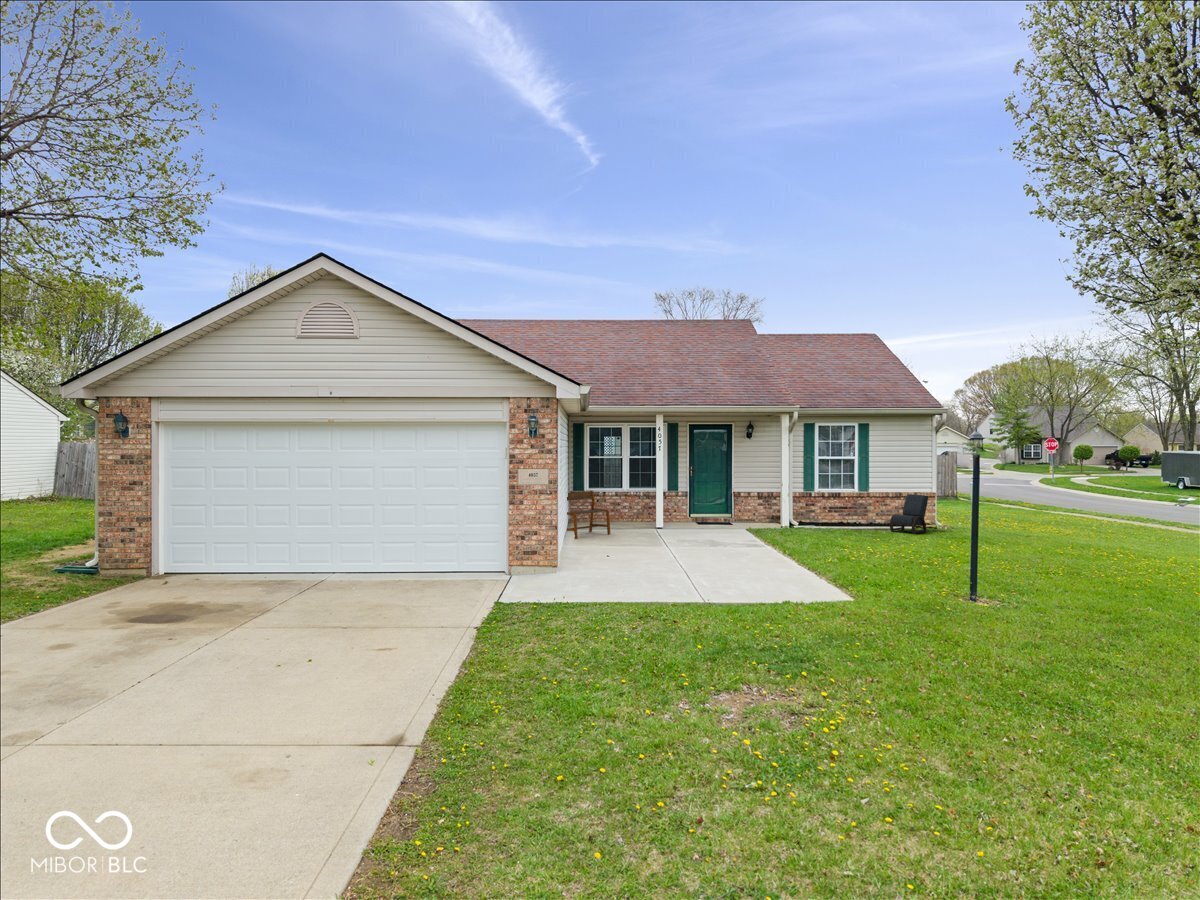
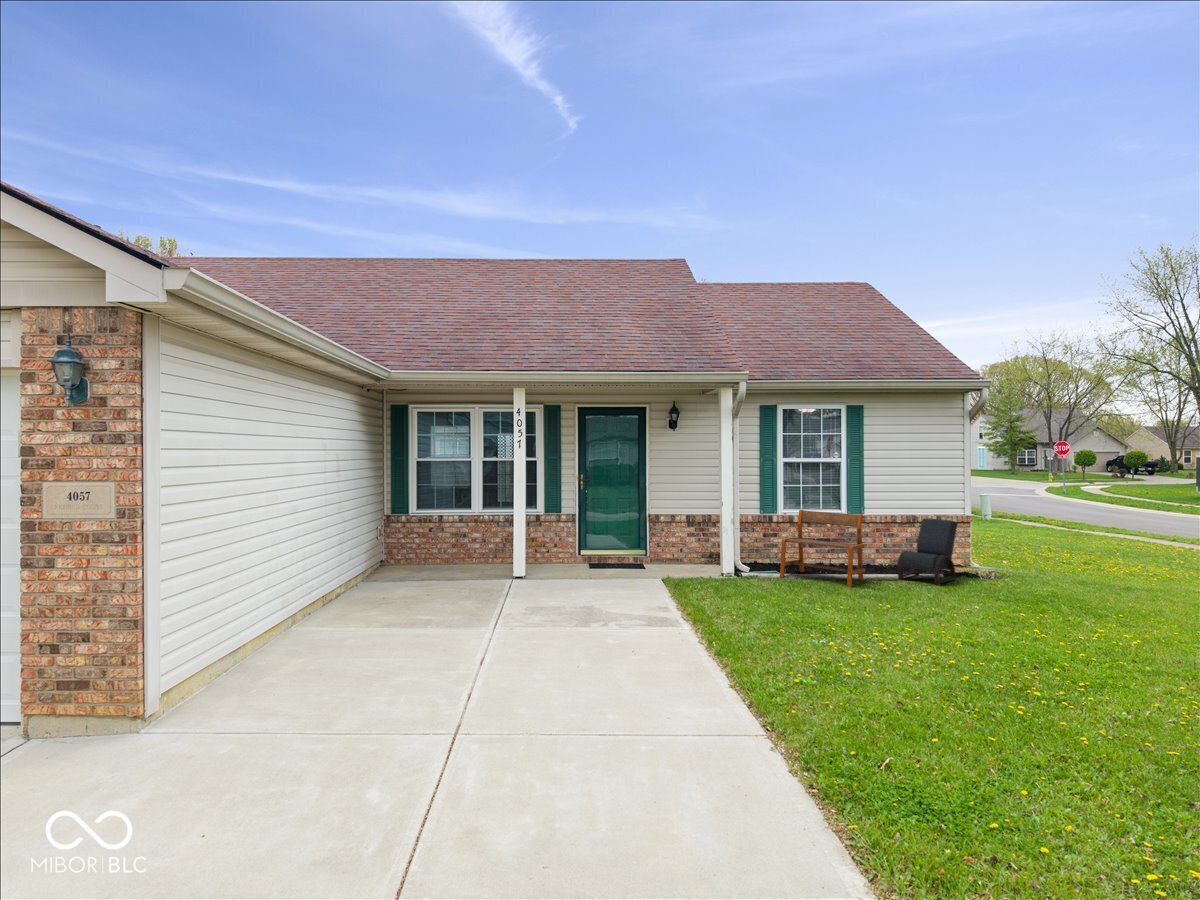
bench: present [567,491,610,539] -> present [780,510,865,587]

